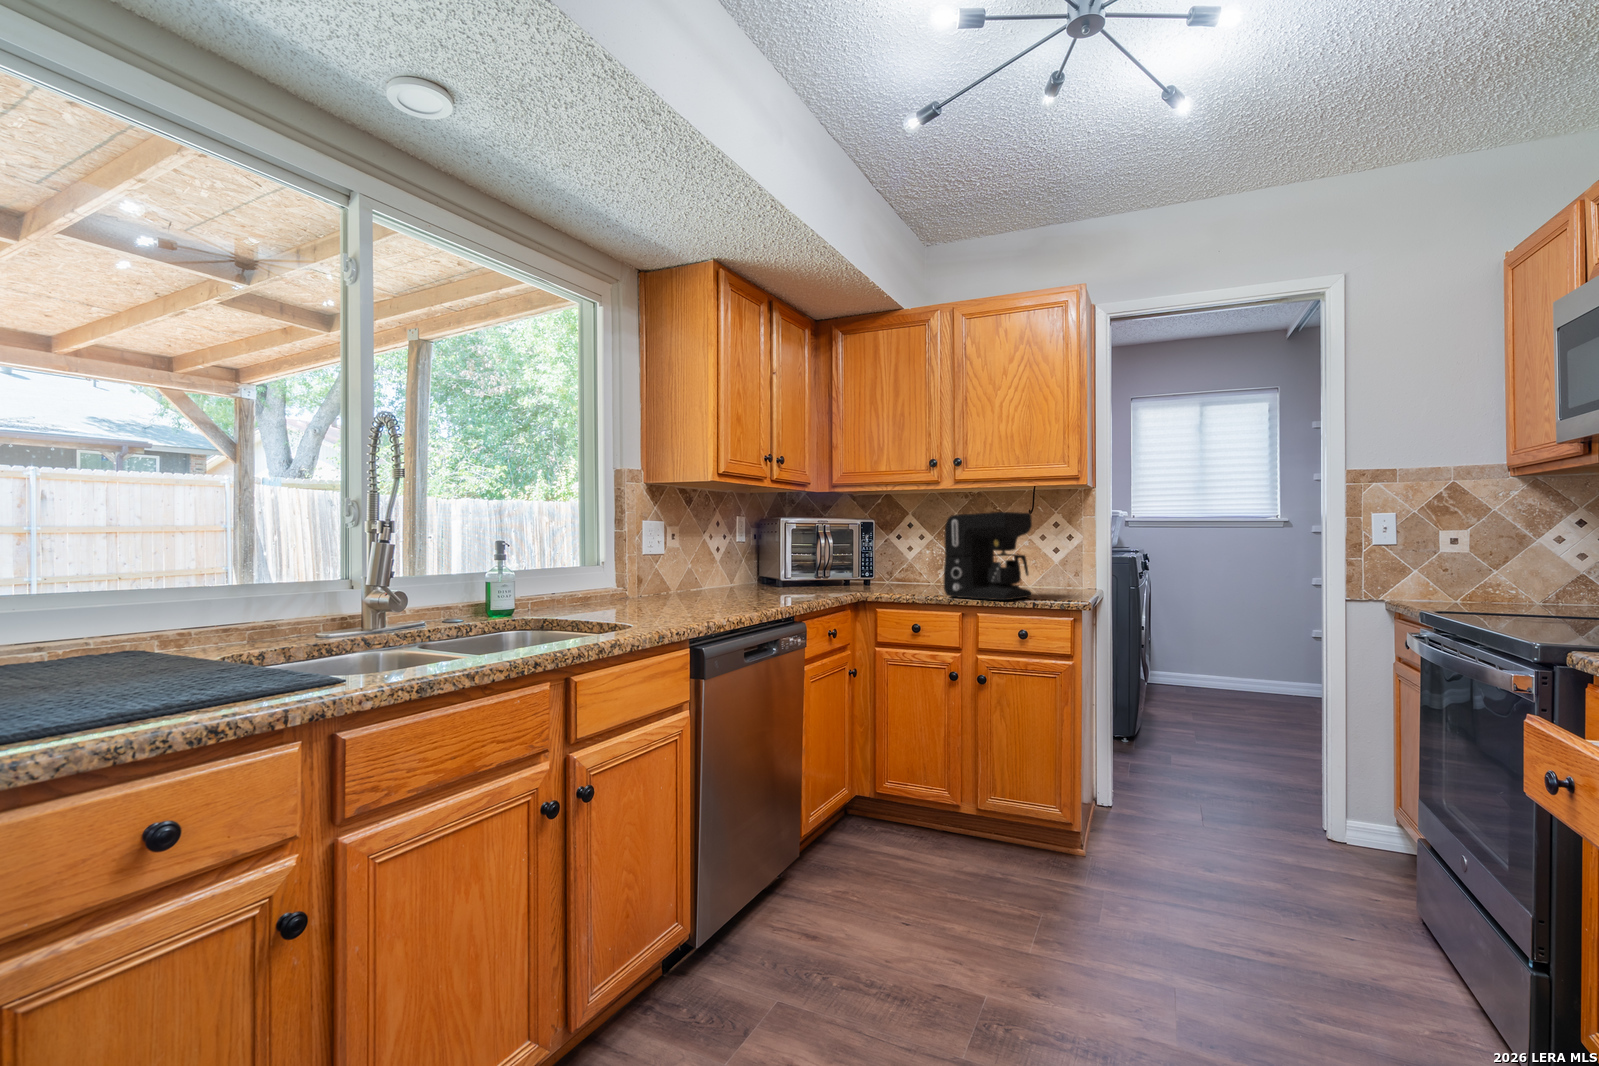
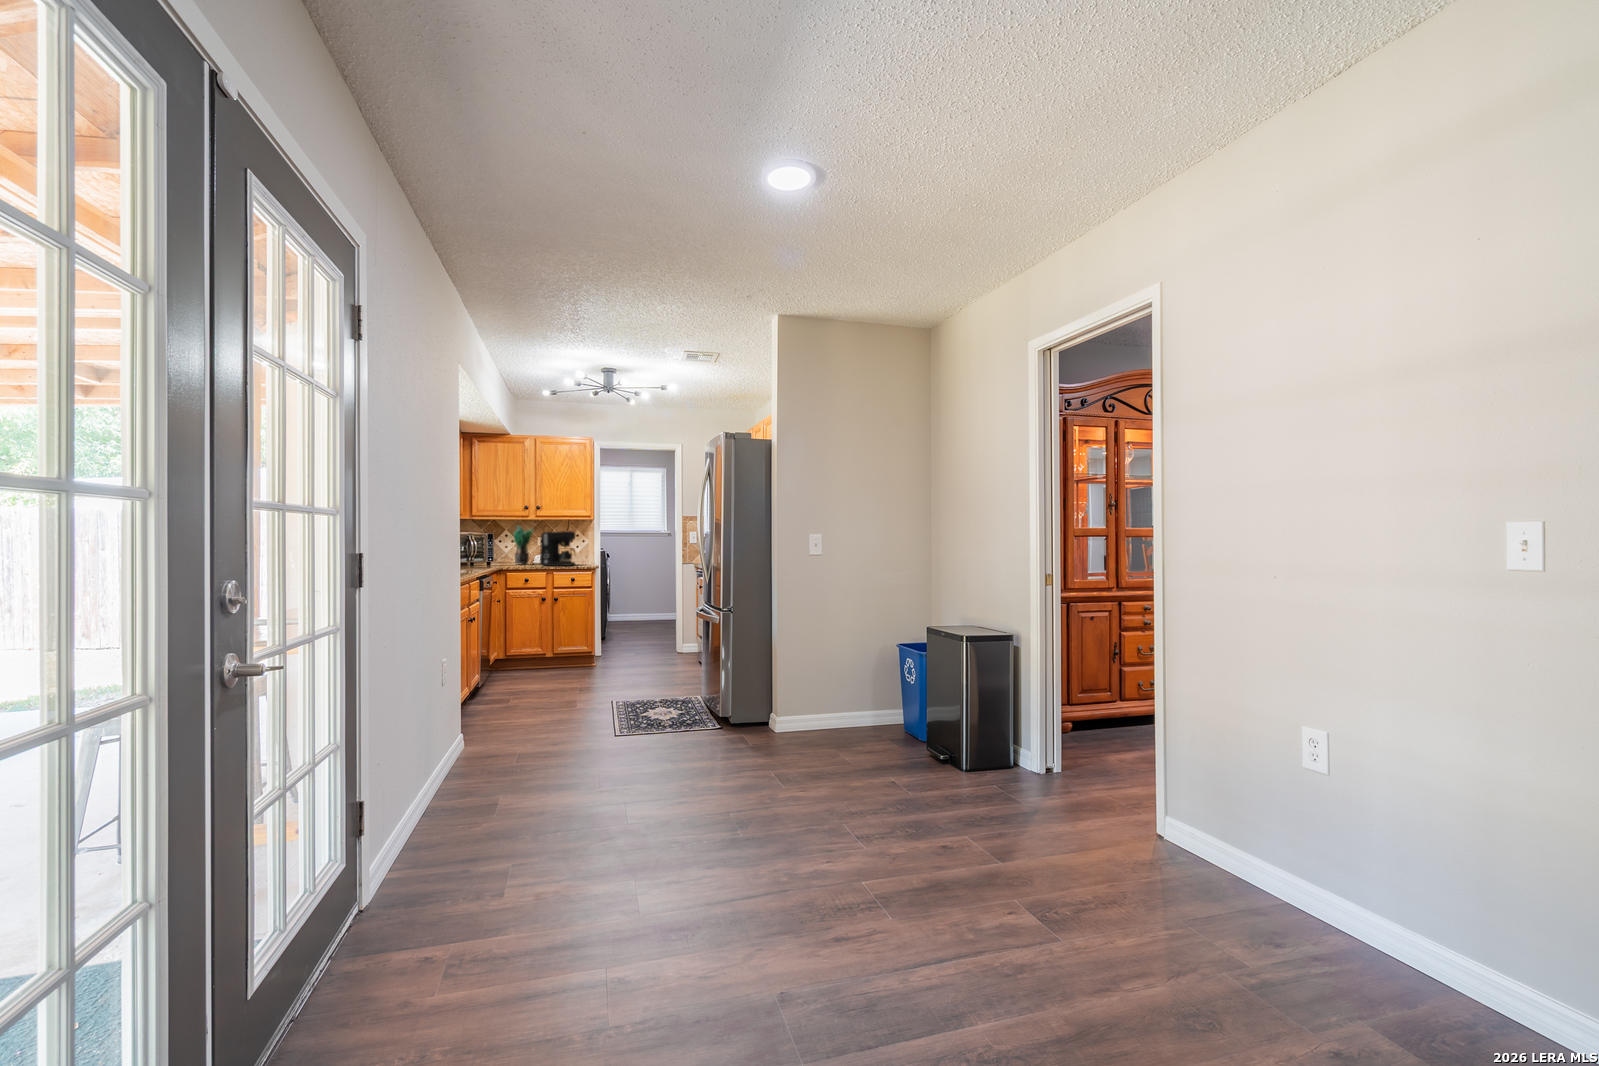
potted plant: none [894,503,946,588] -> present [511,526,533,564]

